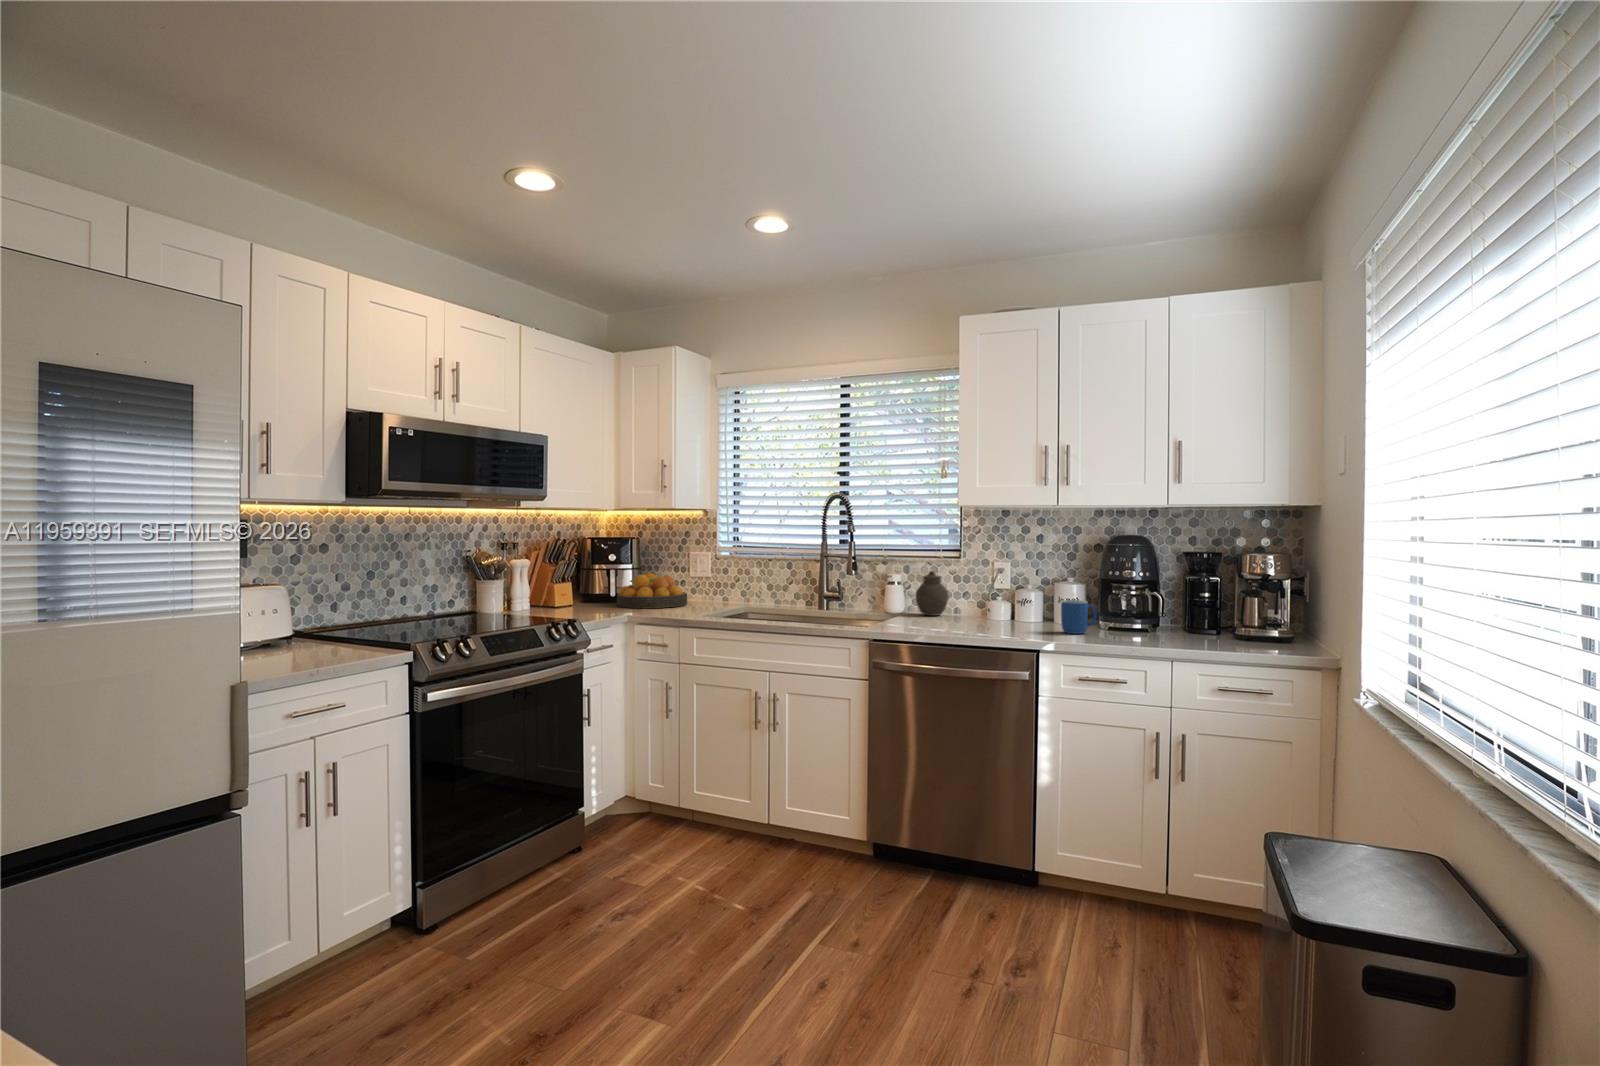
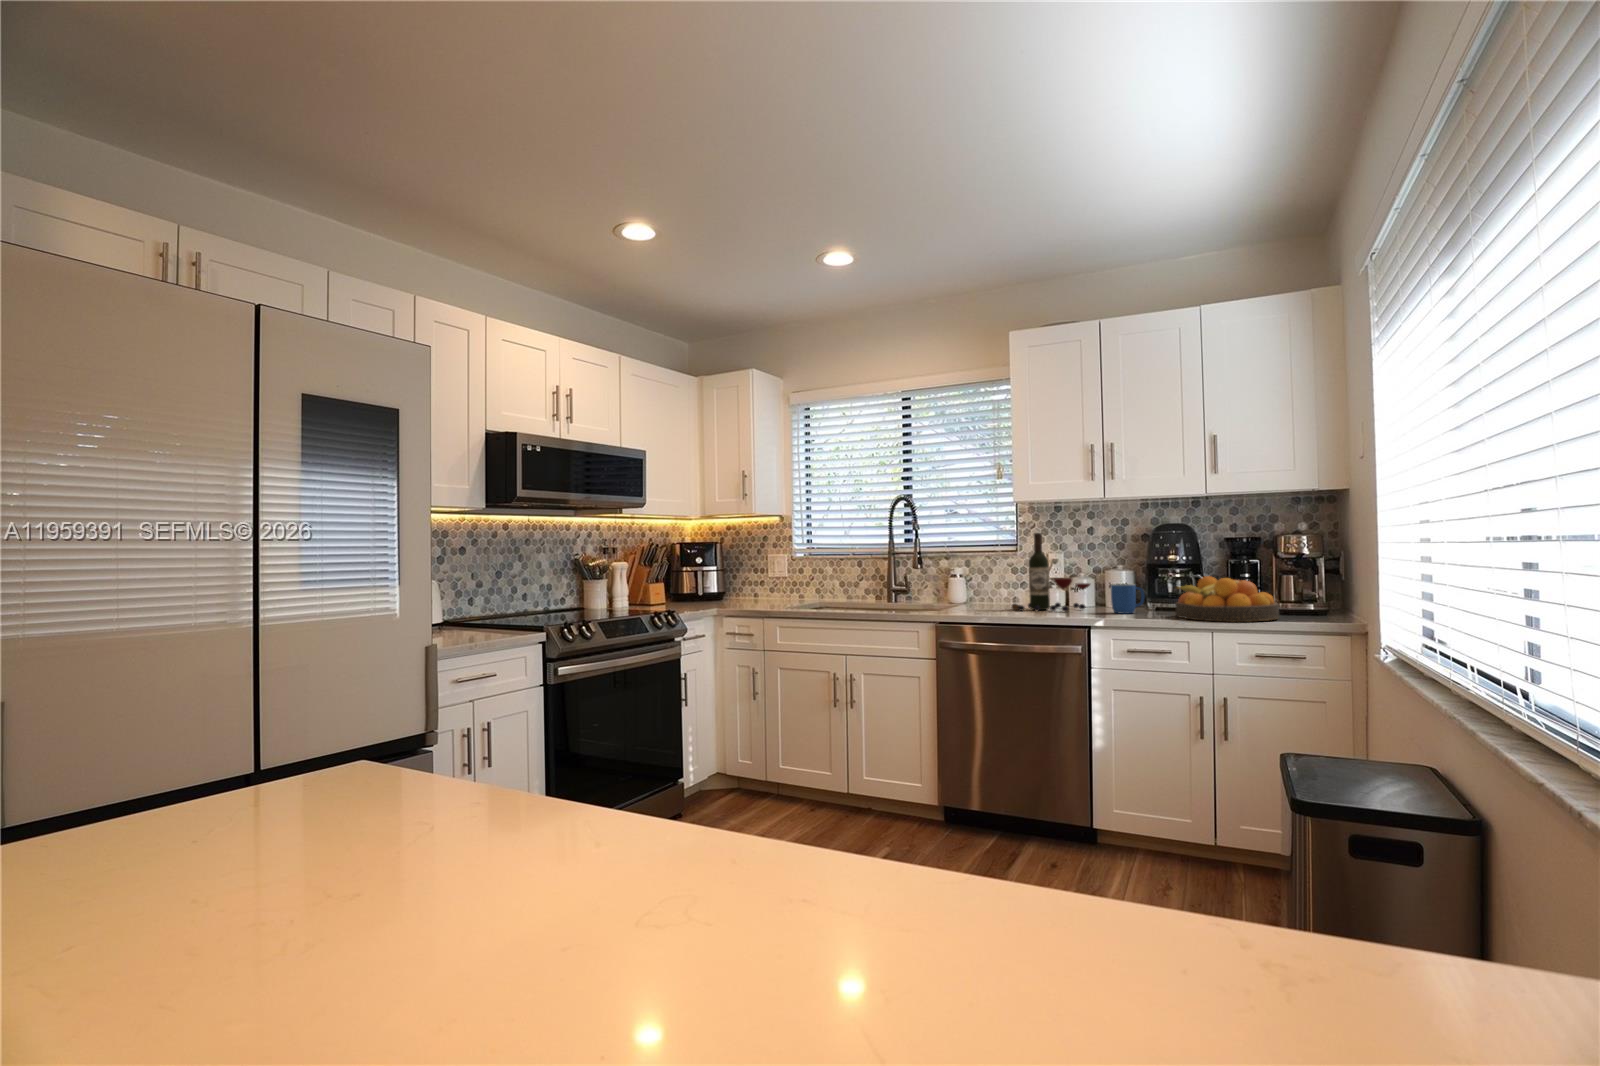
wine bottle: none [953,541,1042,630] -> present [1012,533,1090,611]
jar: present [916,571,949,616] -> none [977,564,1007,605]
fruit bowl: present [617,573,687,608] -> present [1175,576,1279,622]

